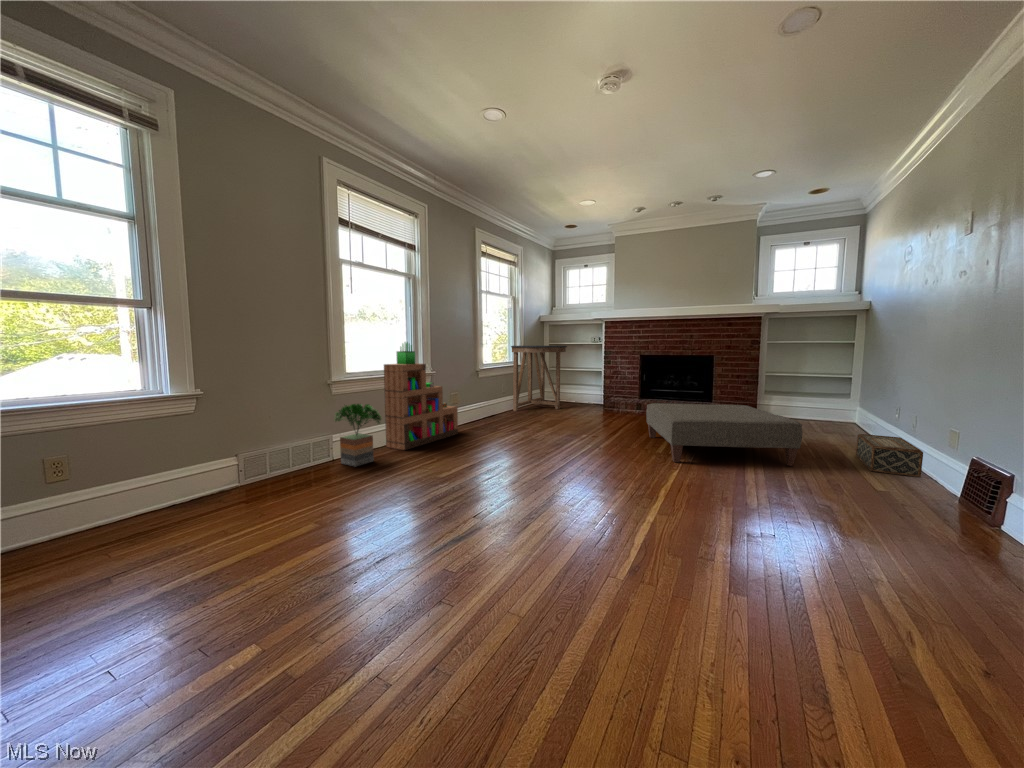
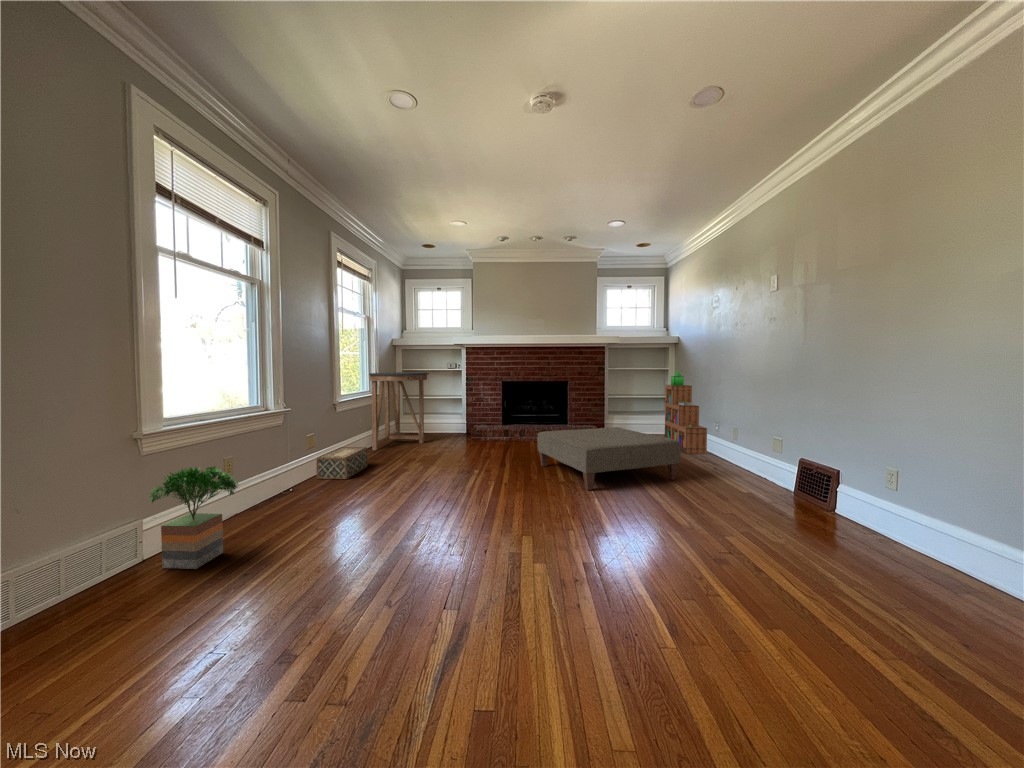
bookshelf: present [384,342,458,450] -> present [665,370,707,454]
woven basket: present [856,434,923,477] -> present [316,447,368,479]

